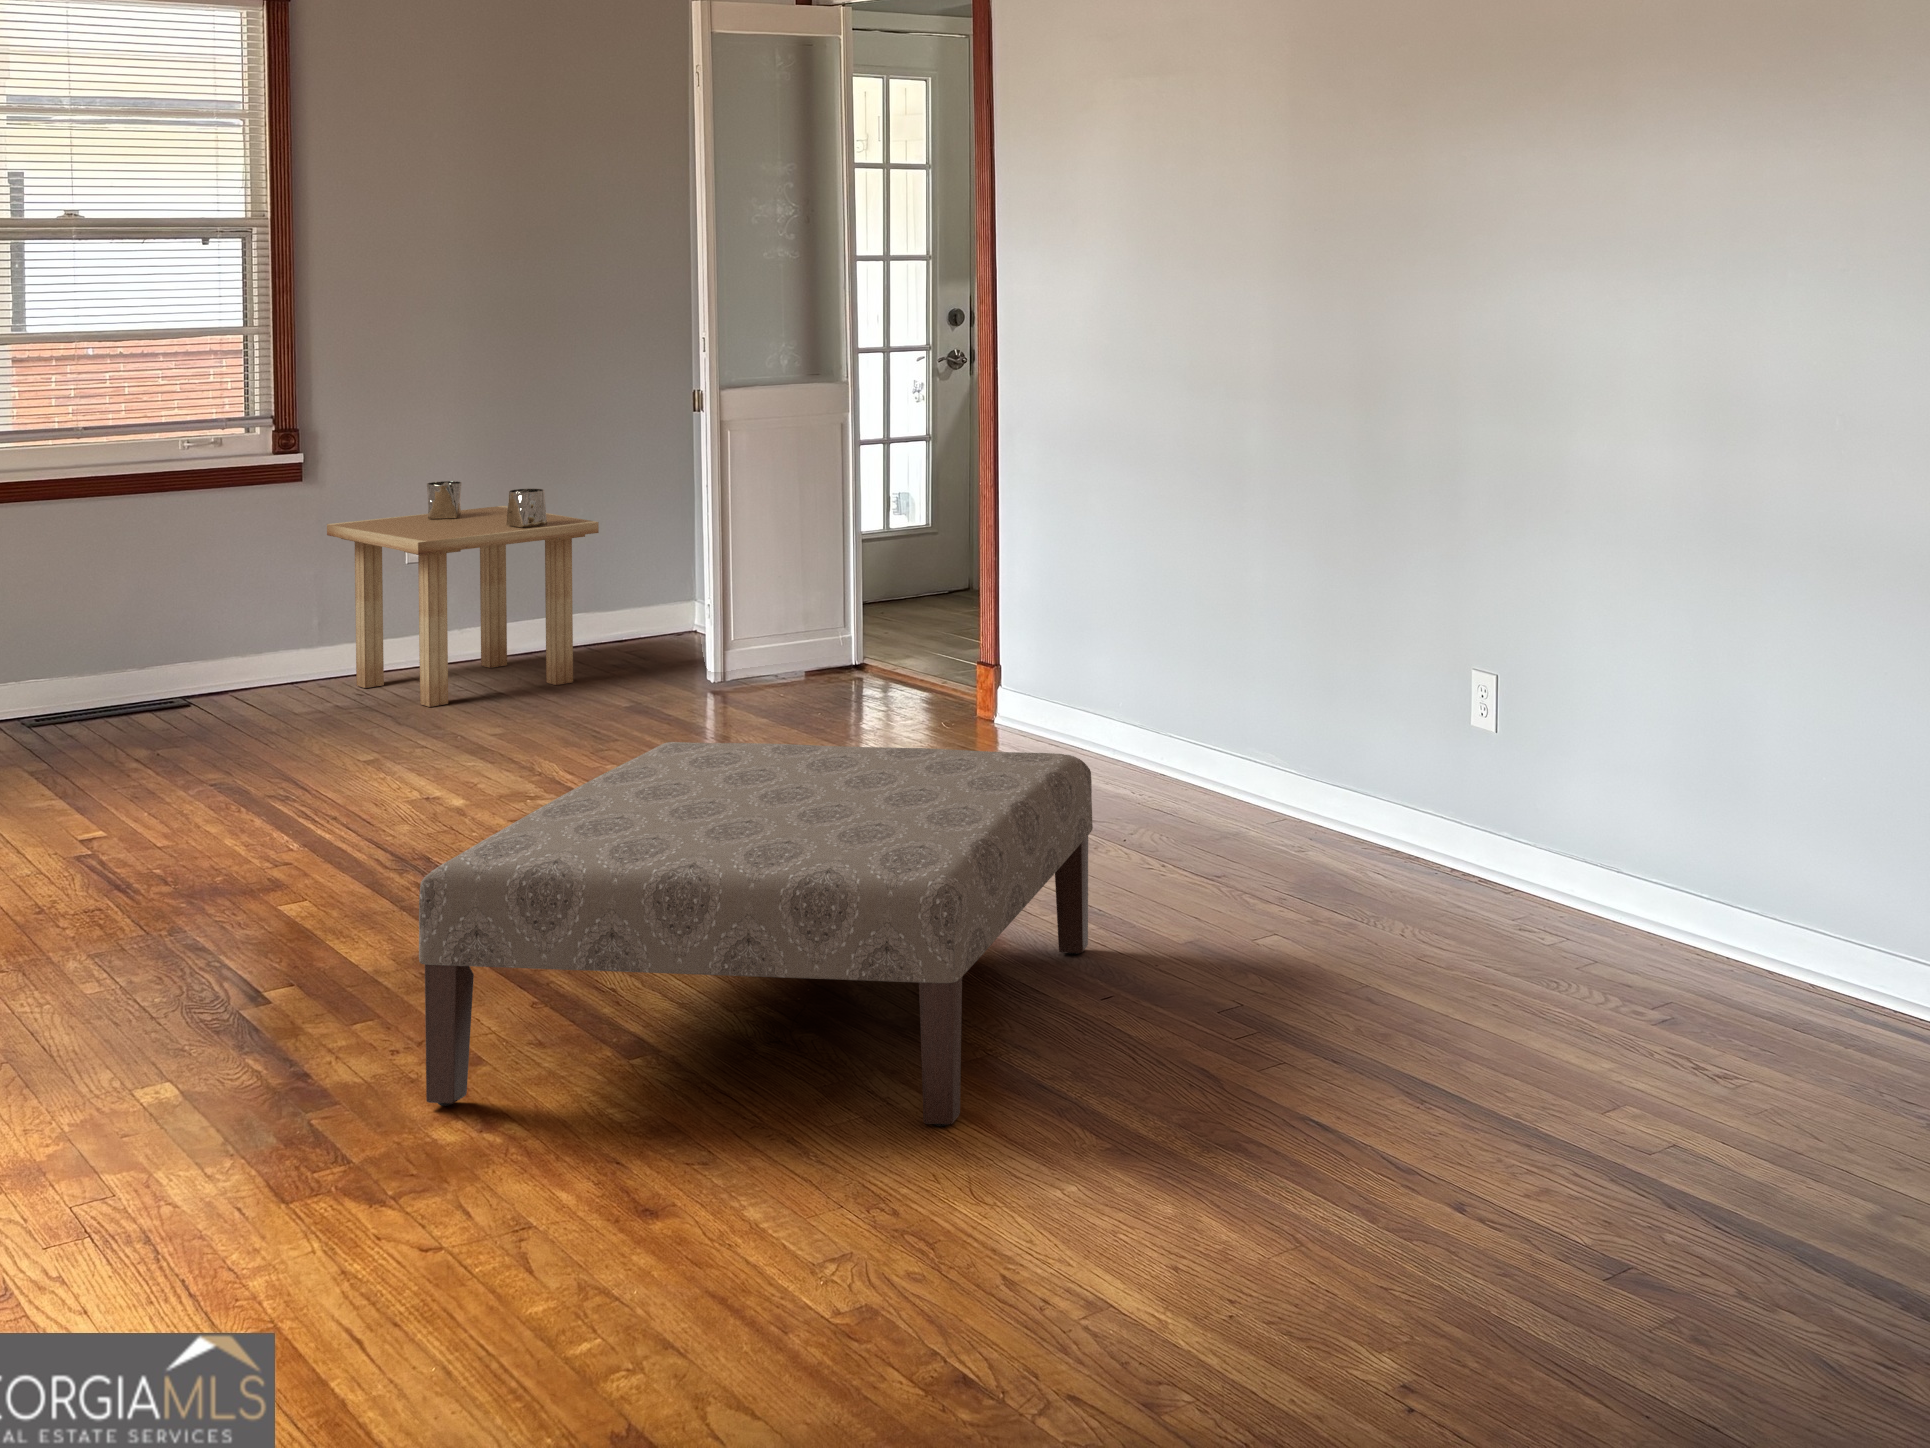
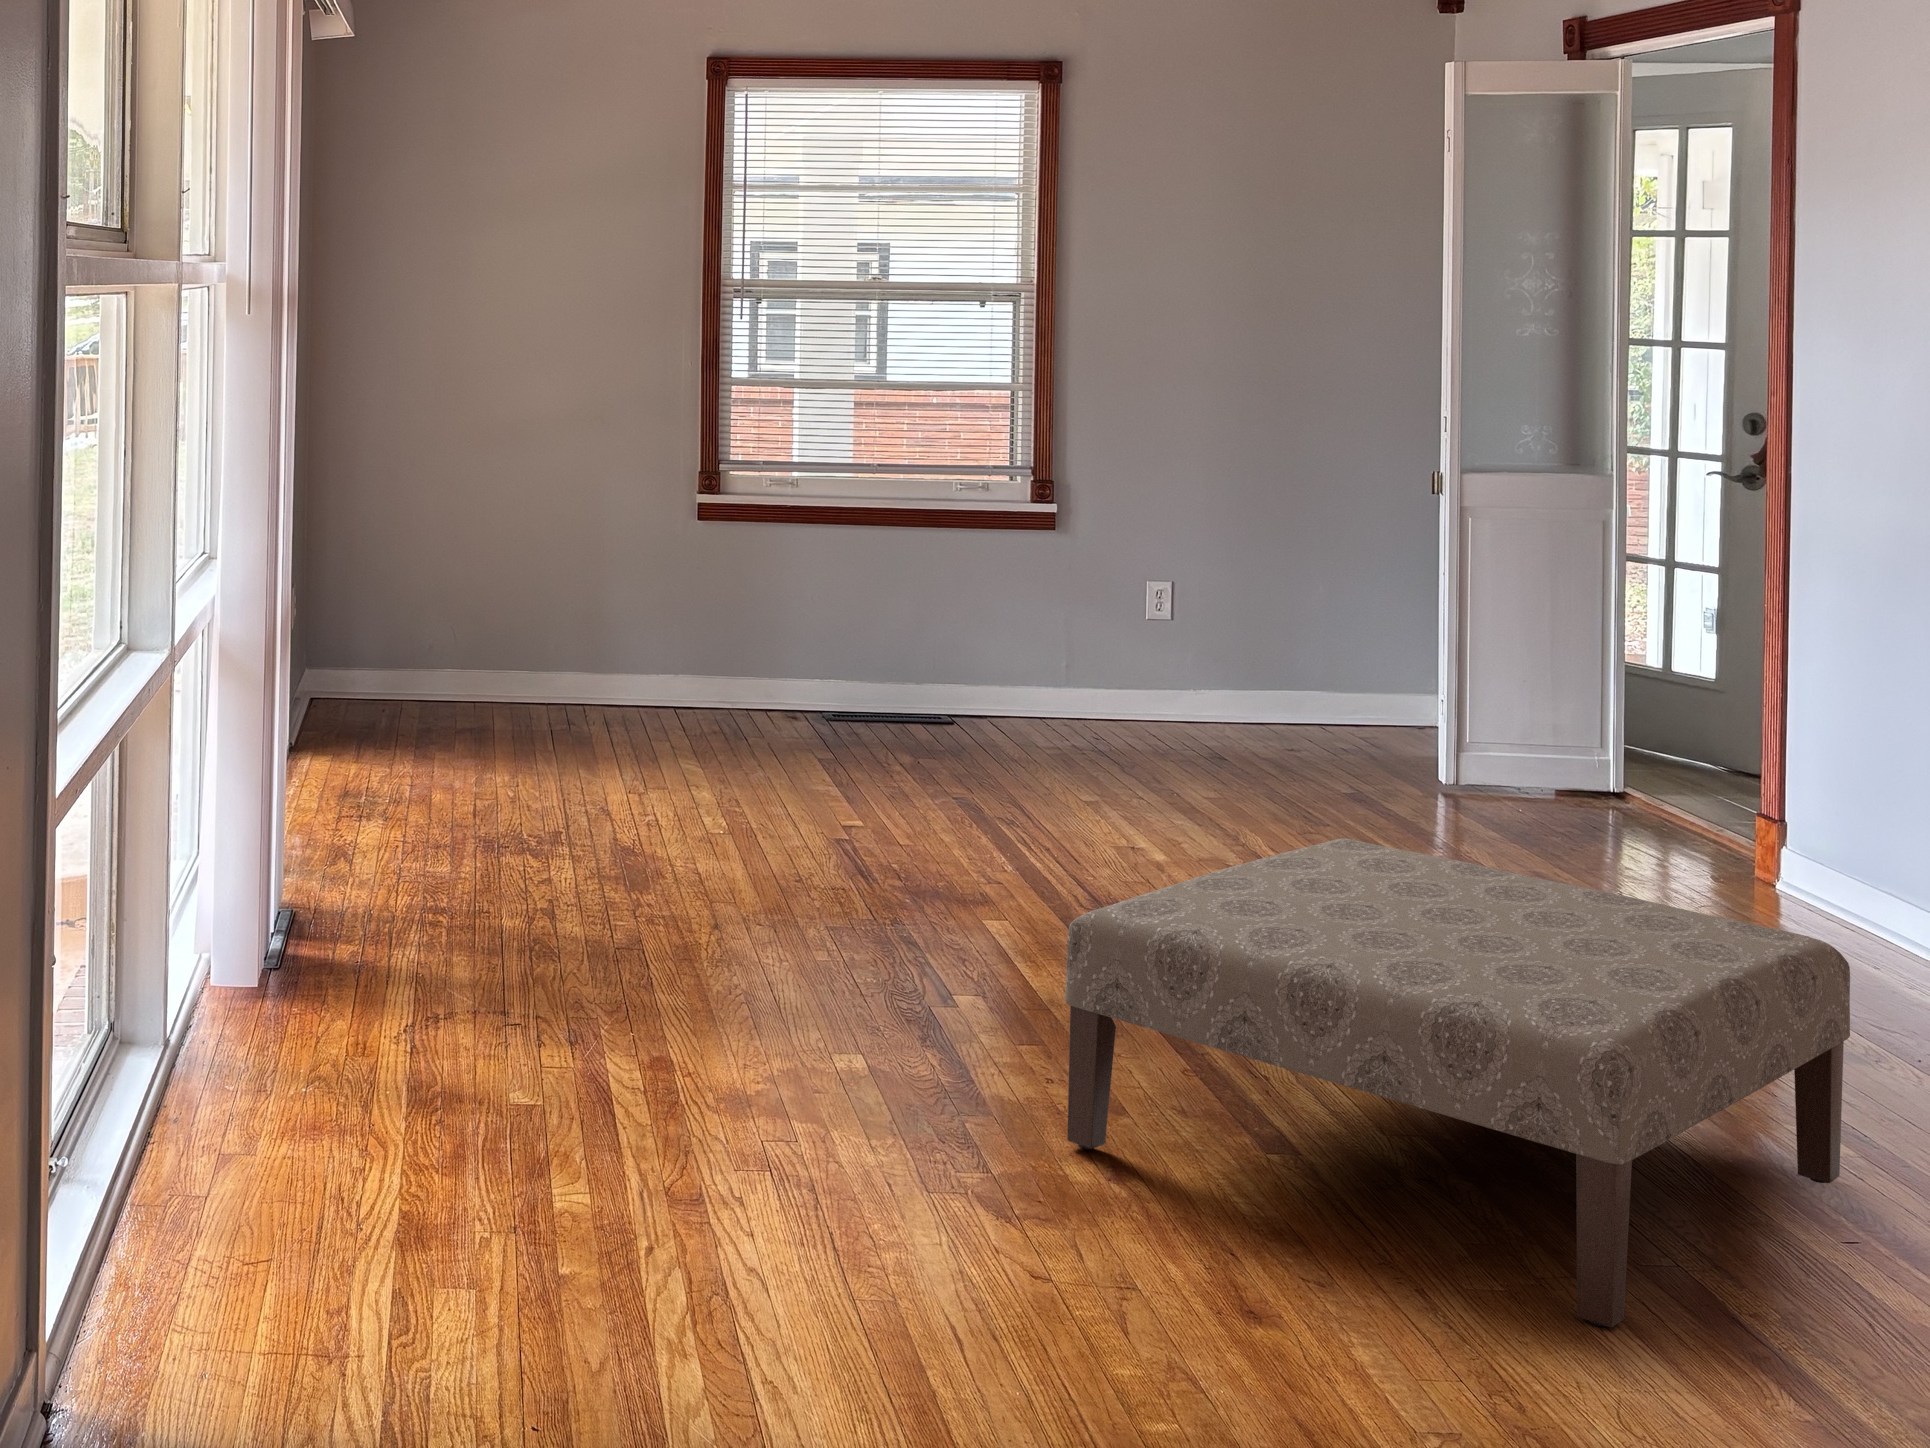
side table: present [327,481,599,707] -> none [1072,549,1331,770]

